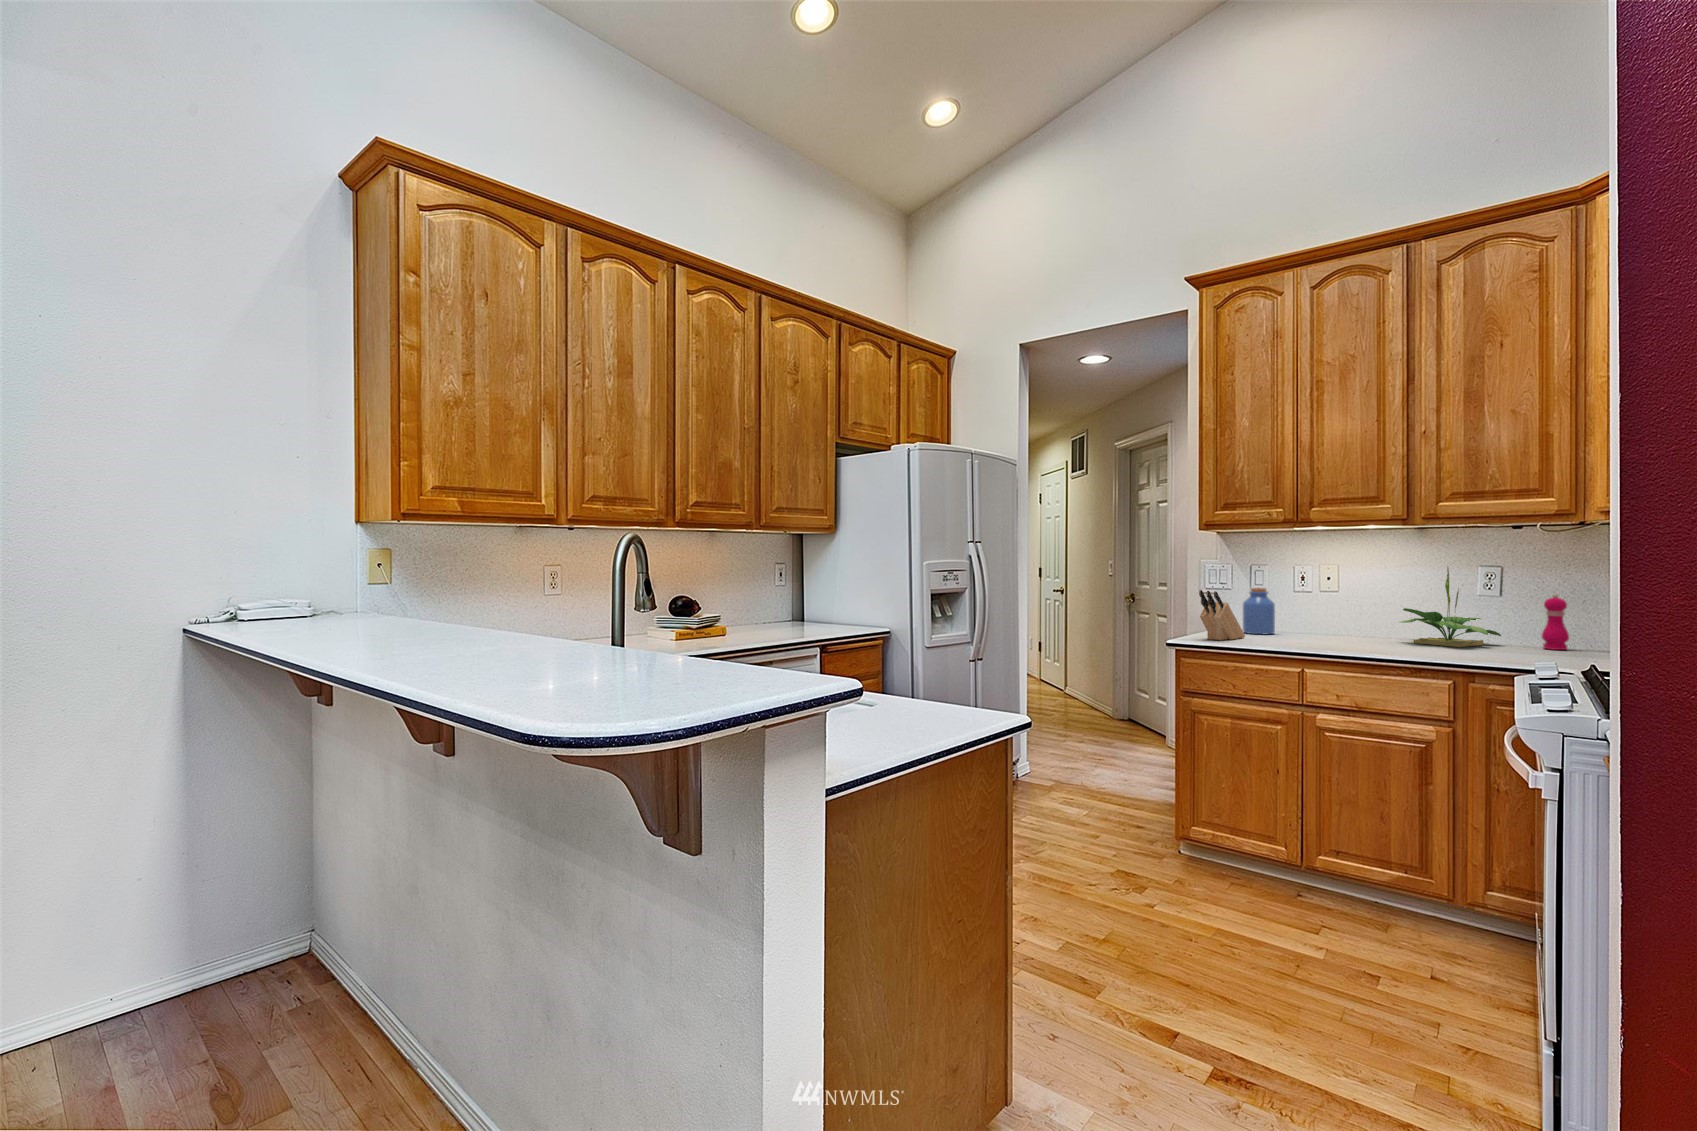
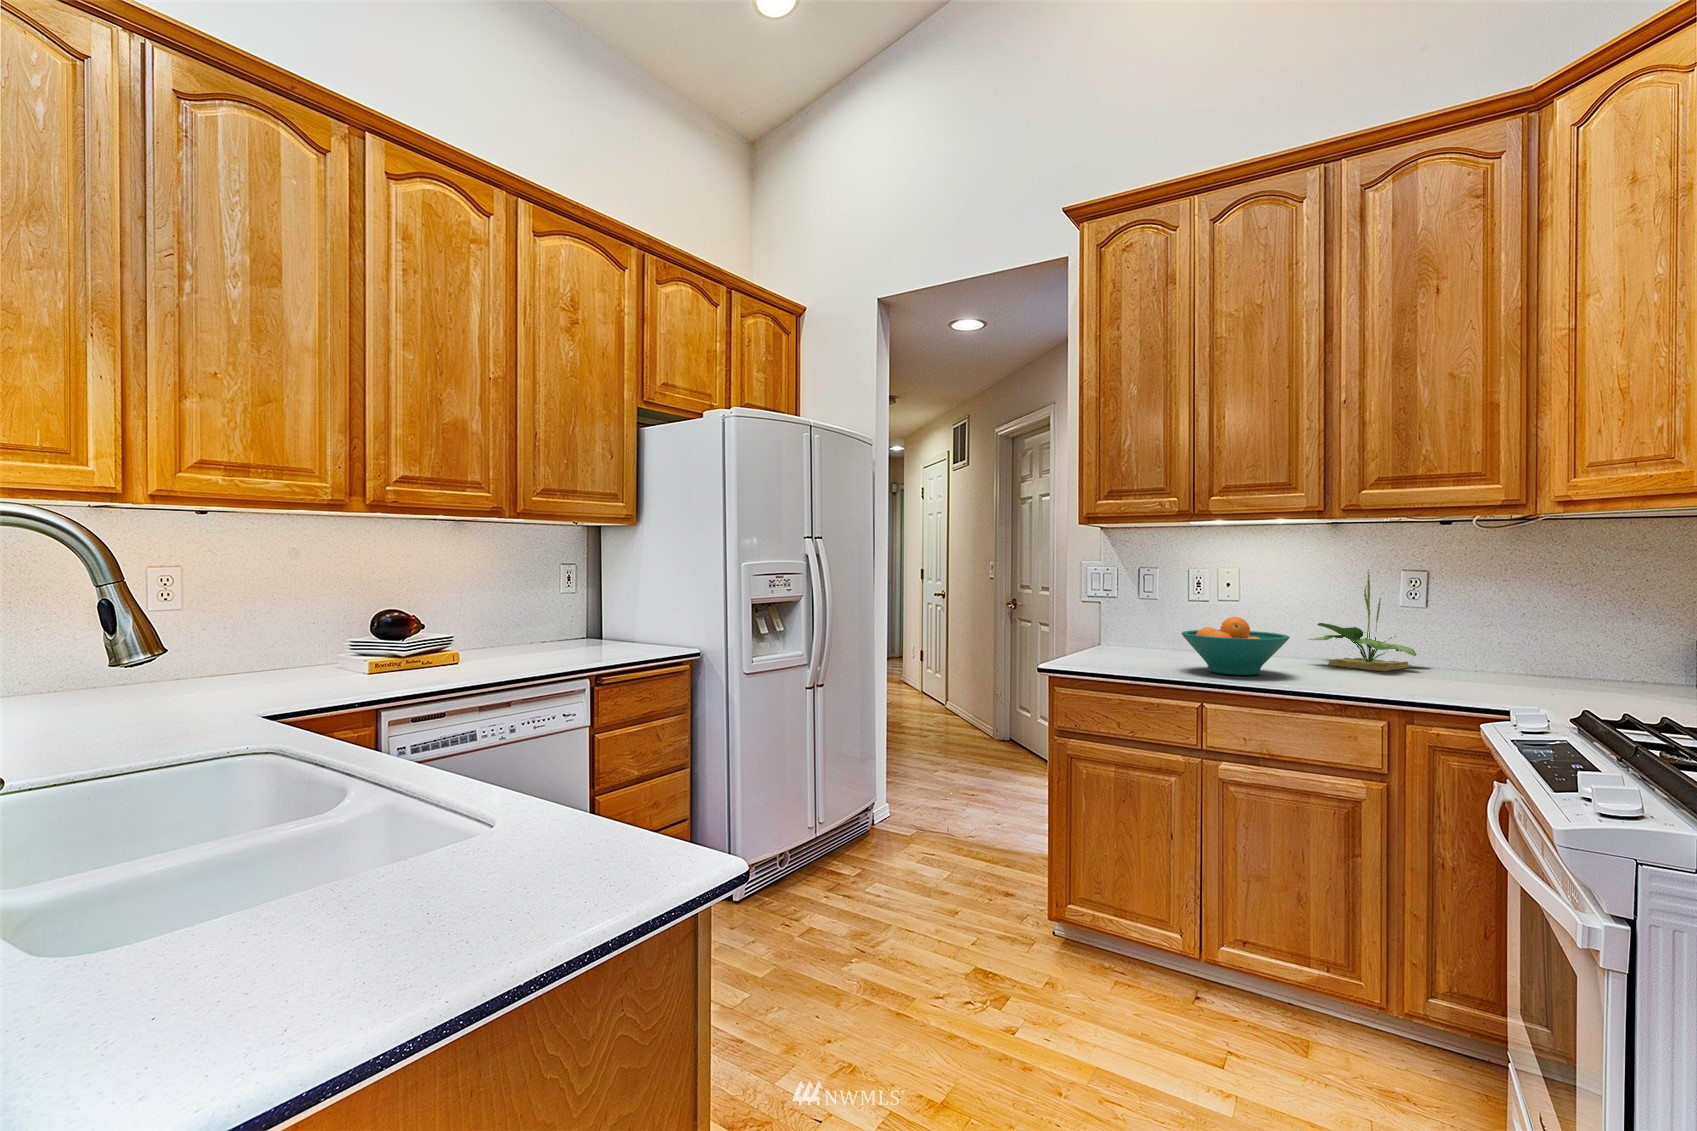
jar: present [1243,588,1275,634] -> none [1130,596,1167,654]
knife block: present [1199,590,1245,640] -> none [1077,600,1132,664]
pepper mill: present [1542,593,1569,650] -> none [1476,605,1508,675]
fruit bowl: none [1286,603,1376,648] -> present [1181,617,1290,675]

